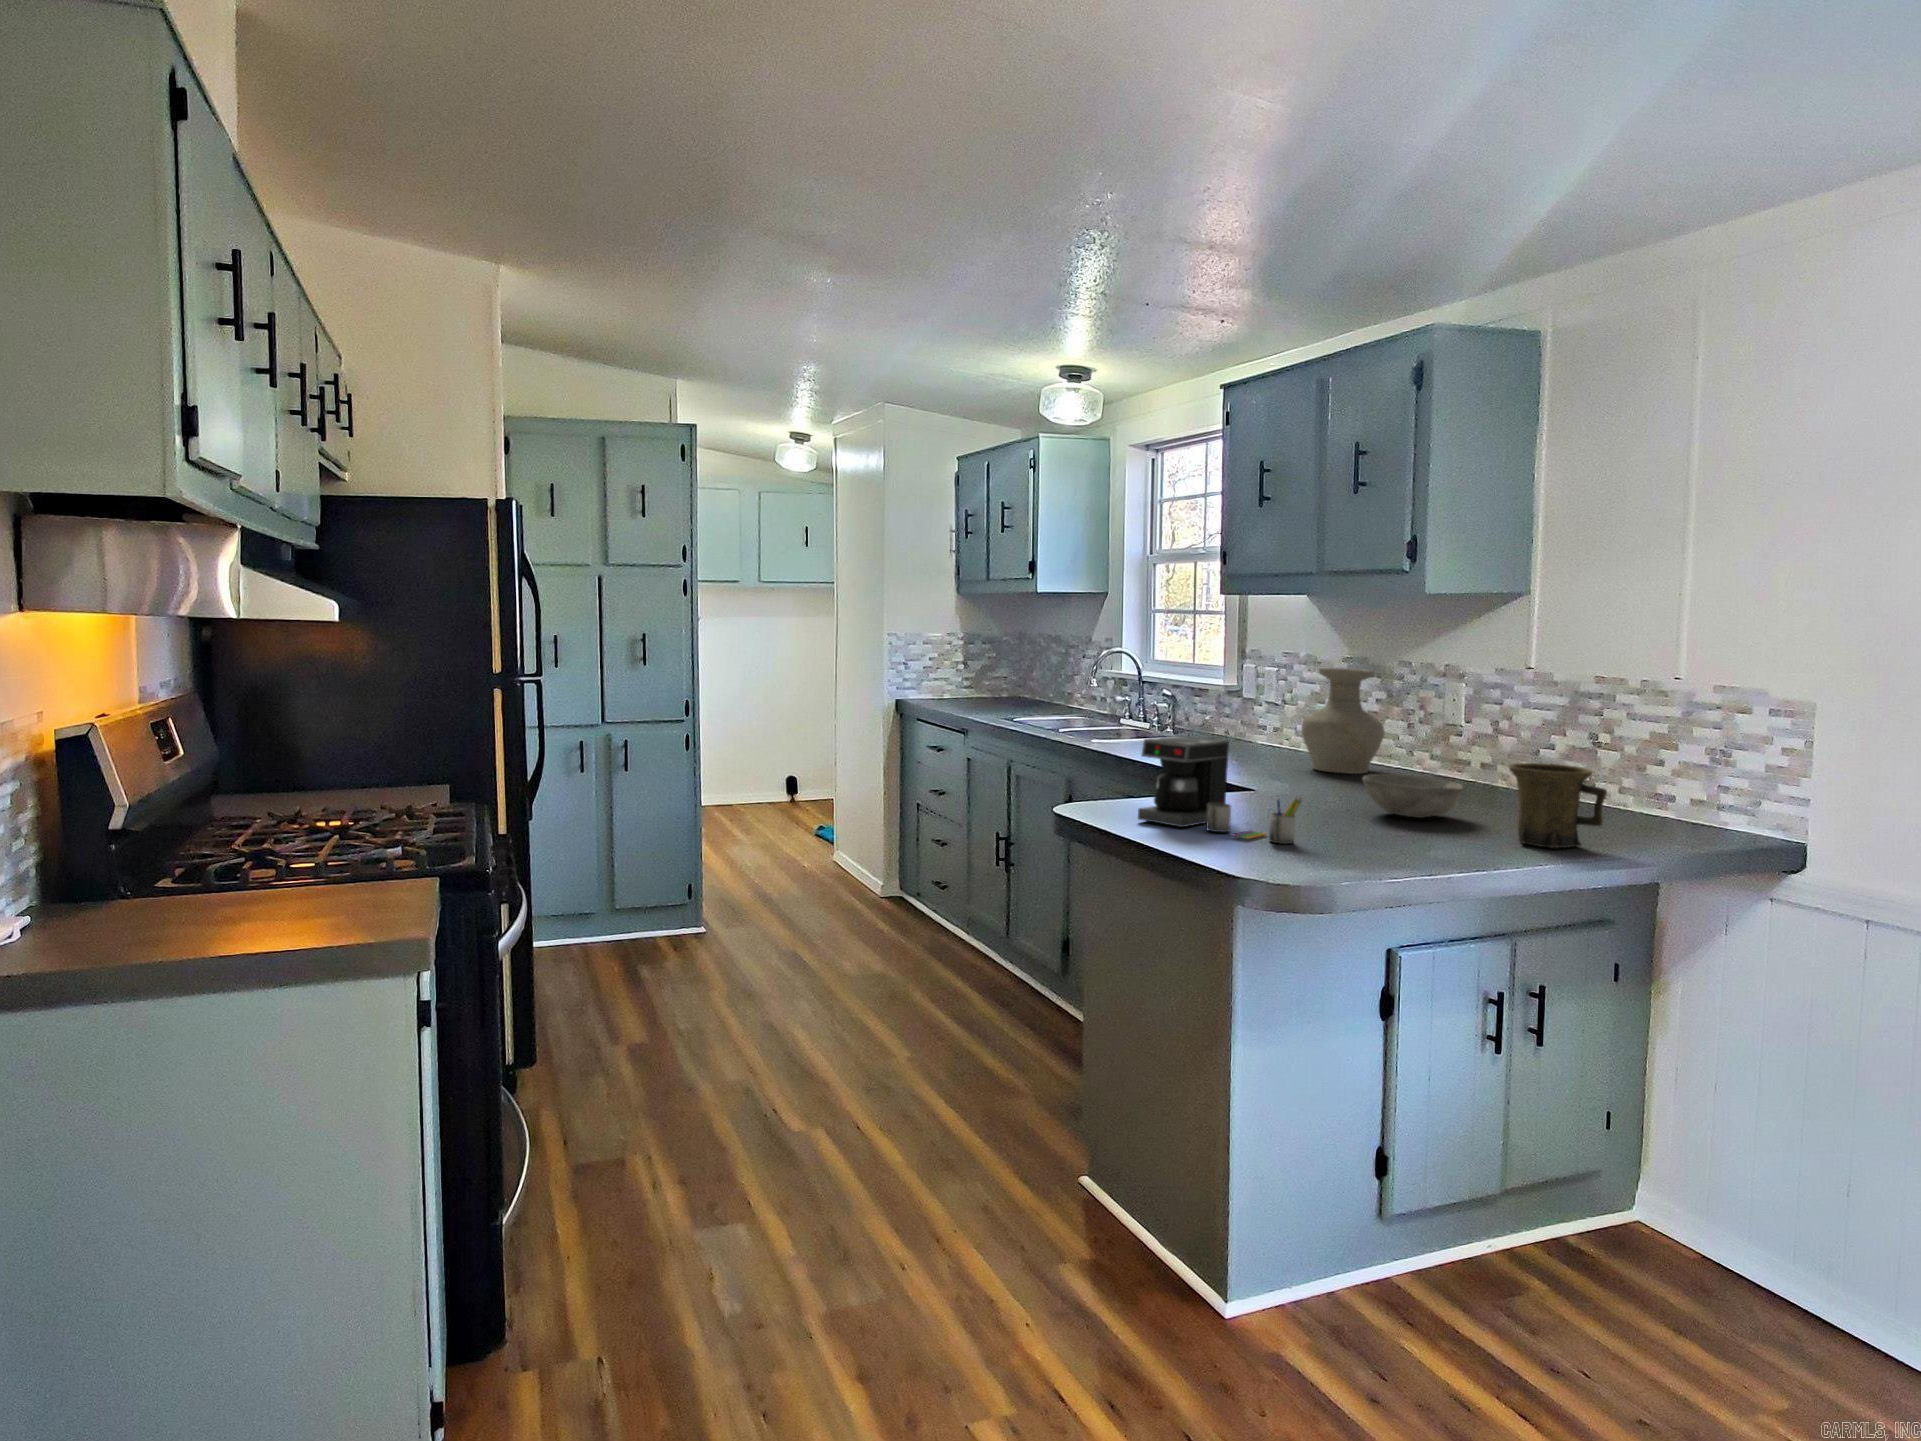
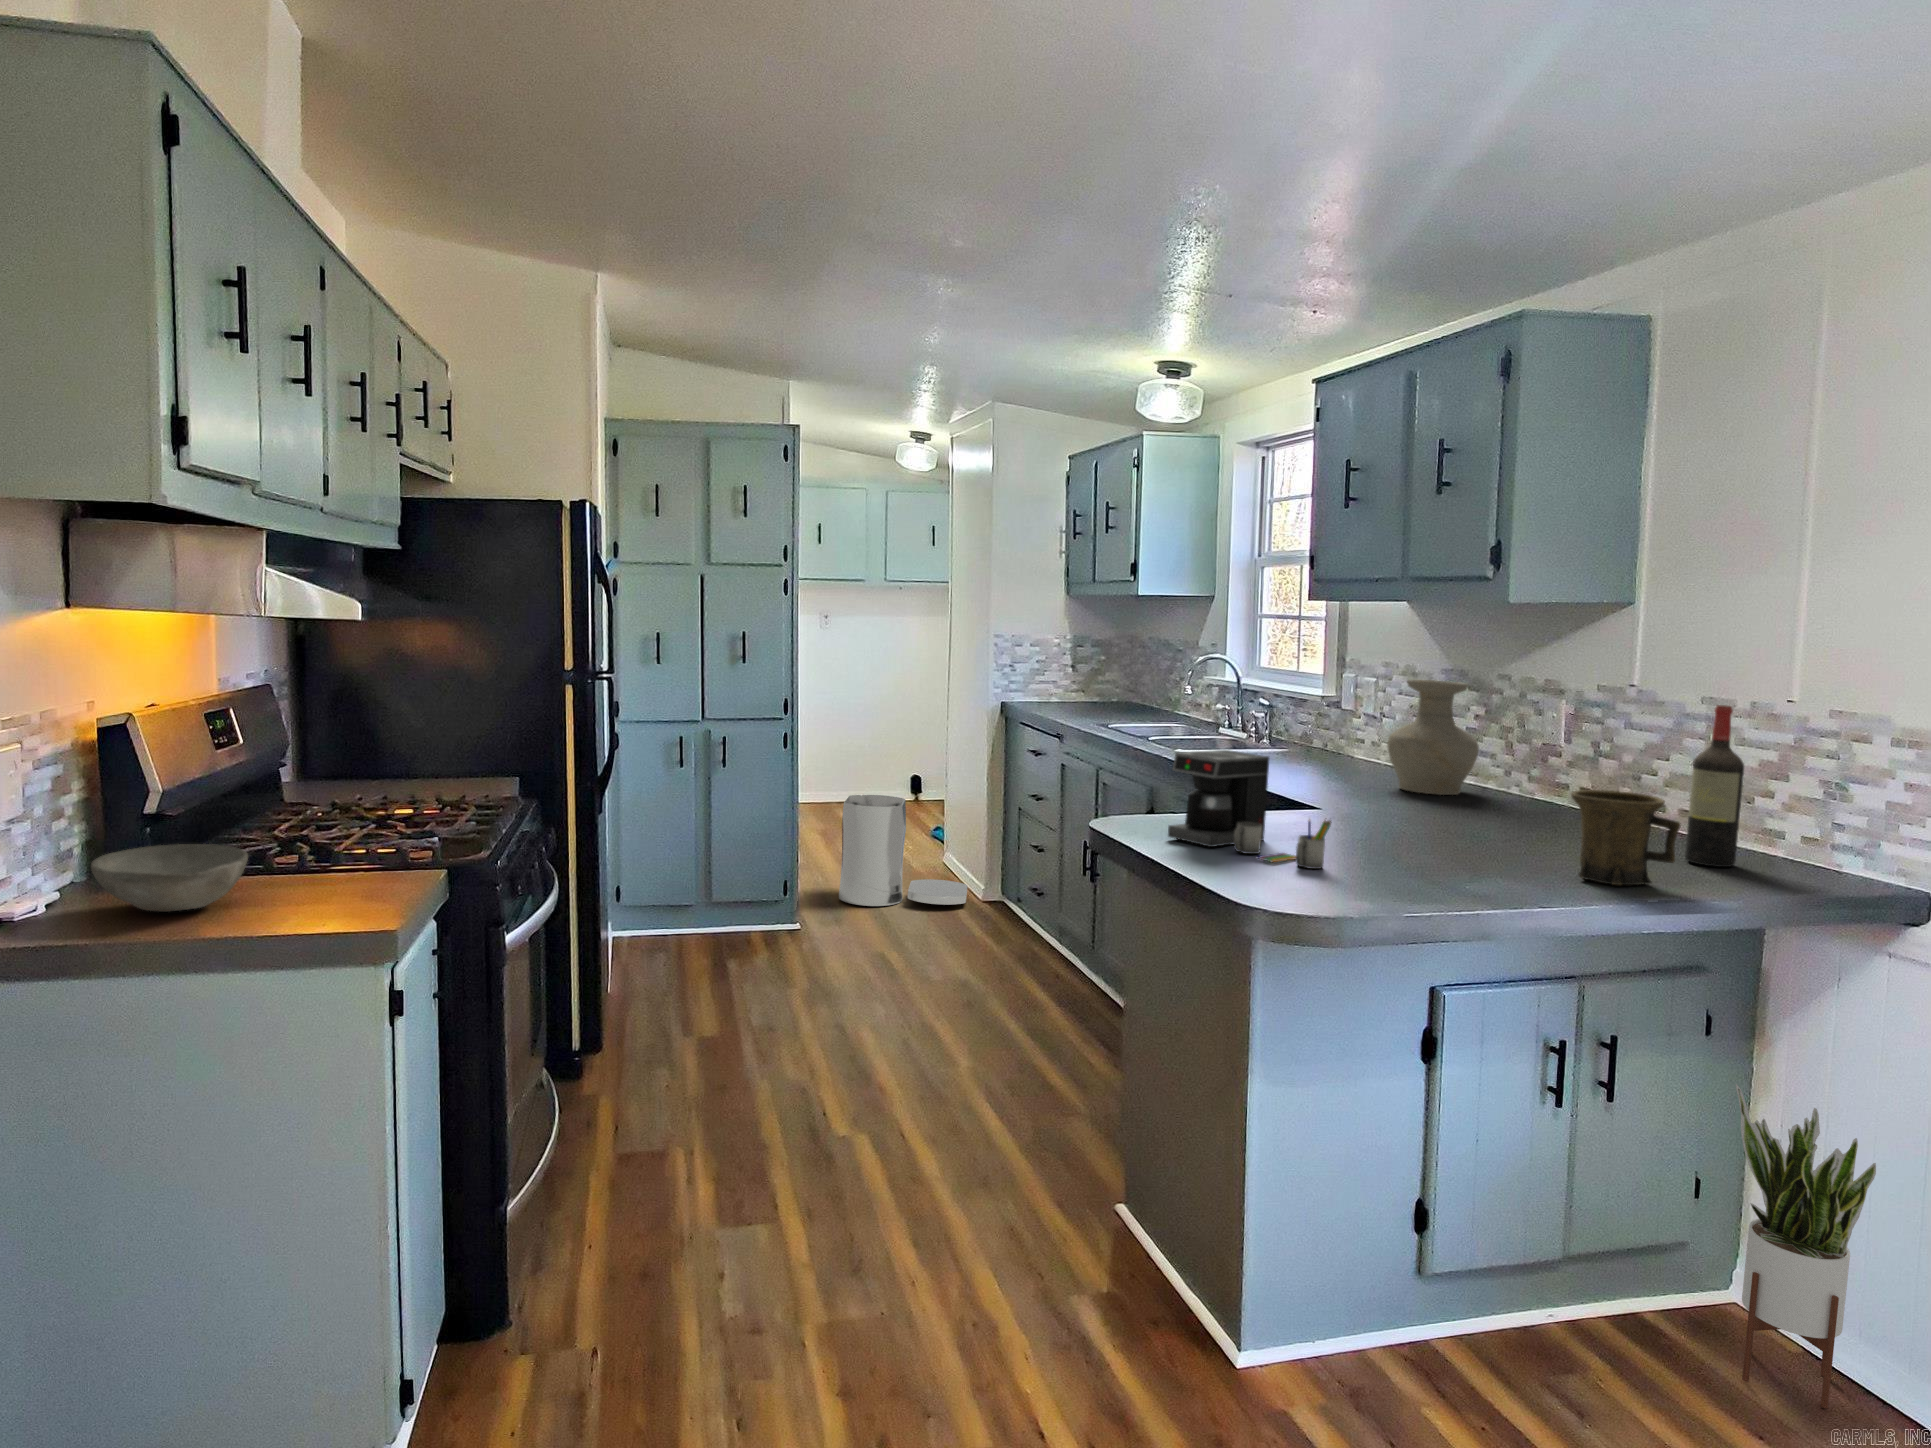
wine bottle: none [1595,684,1645,829] -> present [1685,705,1744,867]
bowl: present [1363,774,1463,818] -> present [91,844,248,912]
trash can: none [740,793,867,902] -> present [839,795,967,906]
potted plant: none [1644,1023,1770,1305] -> present [1736,1084,1876,1409]

